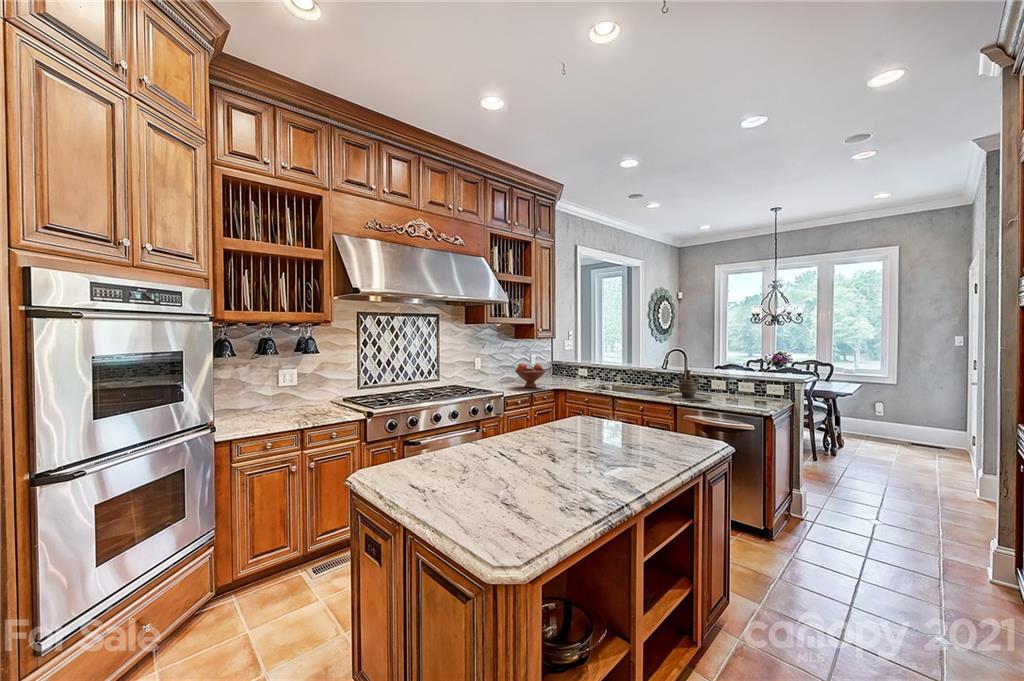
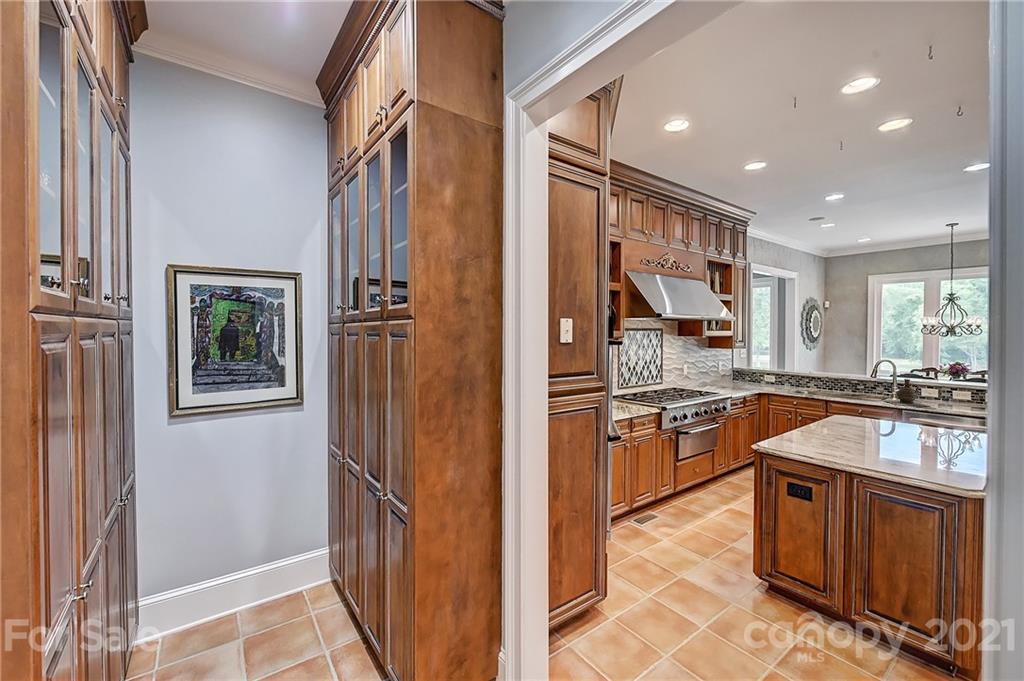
fruit bowl: present [515,363,546,387] -> none [723,370,754,391]

